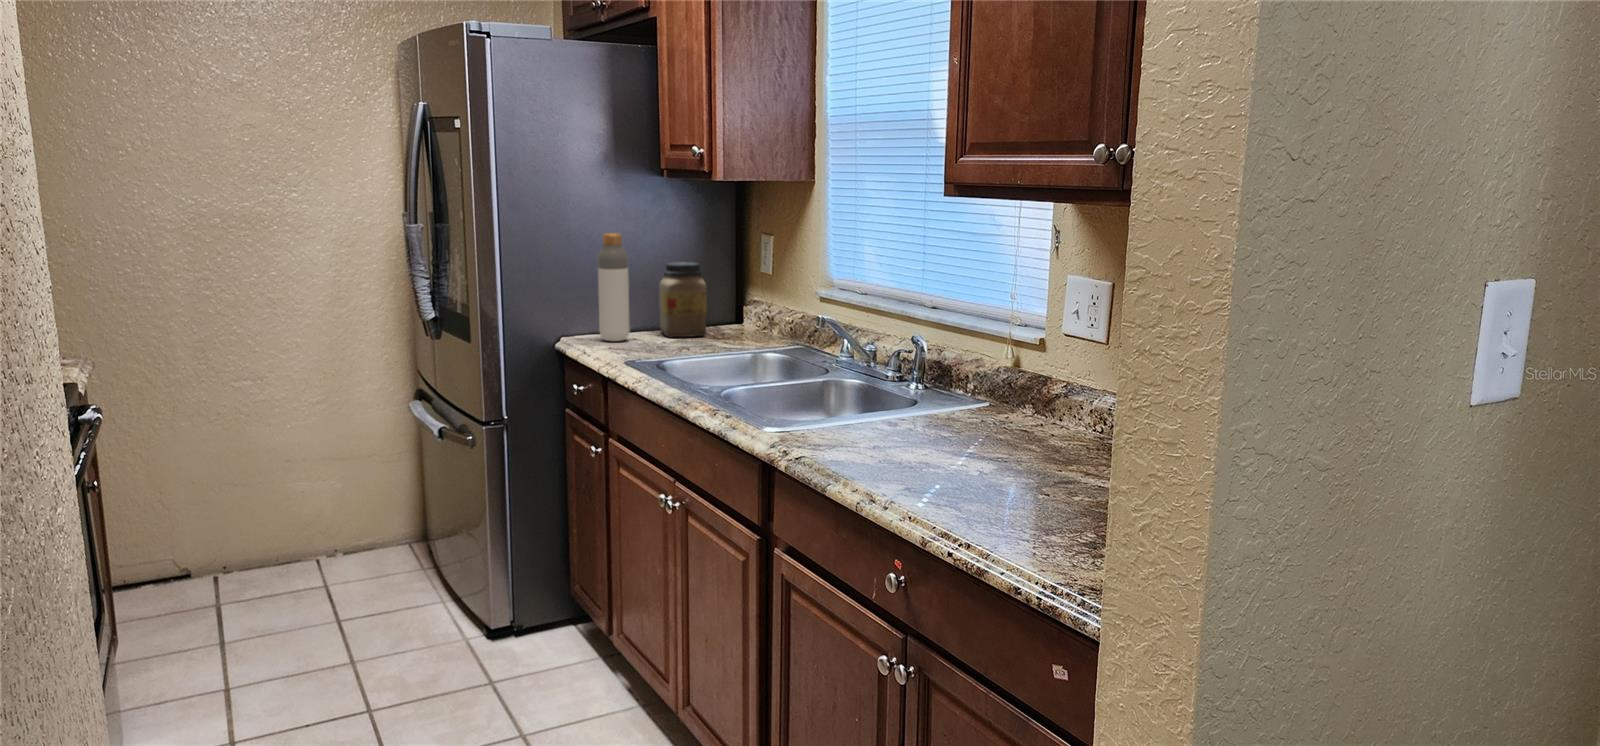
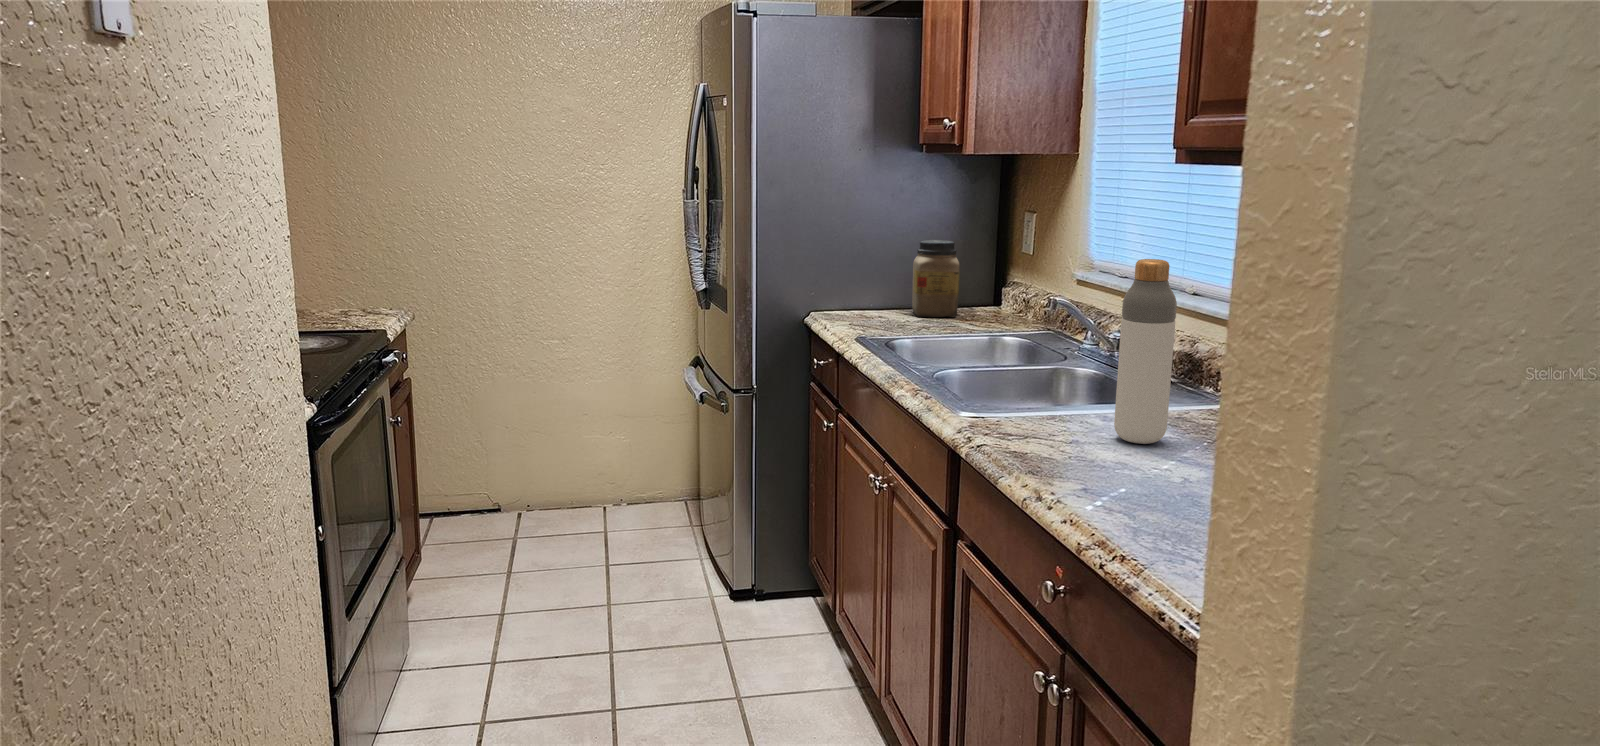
bottle: present [598,233,630,341] -> present [1114,259,1177,444]

